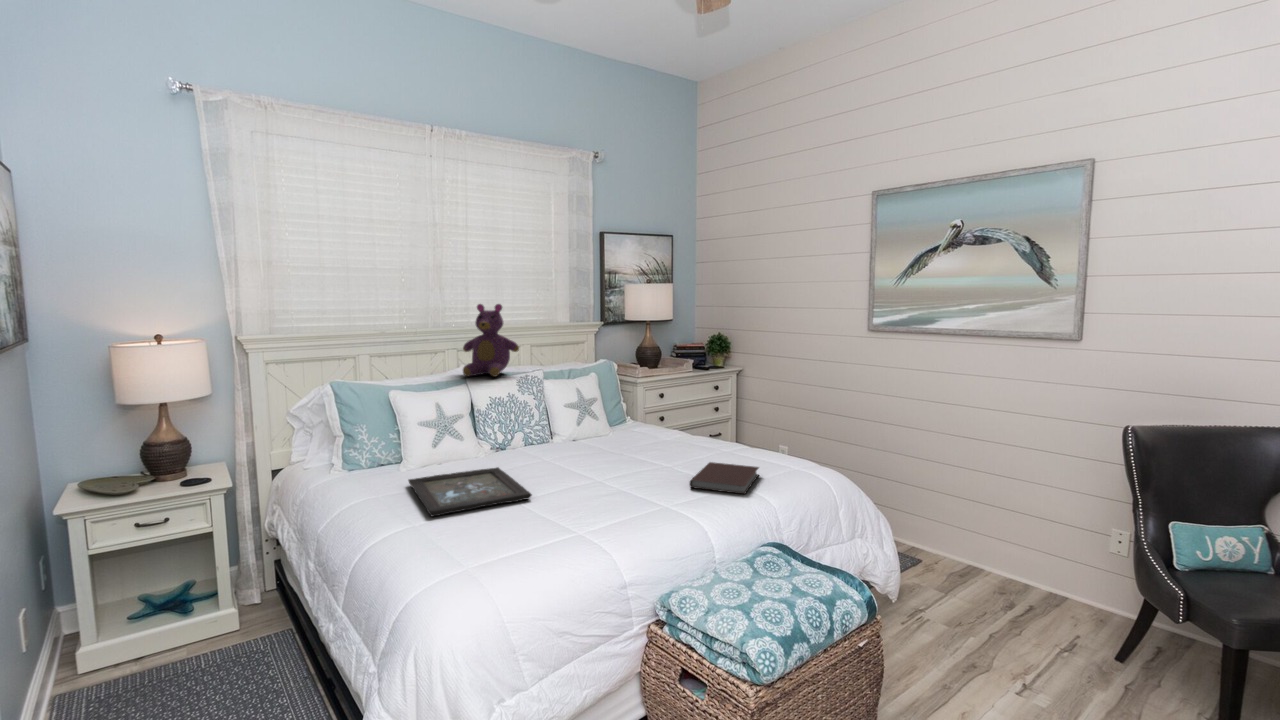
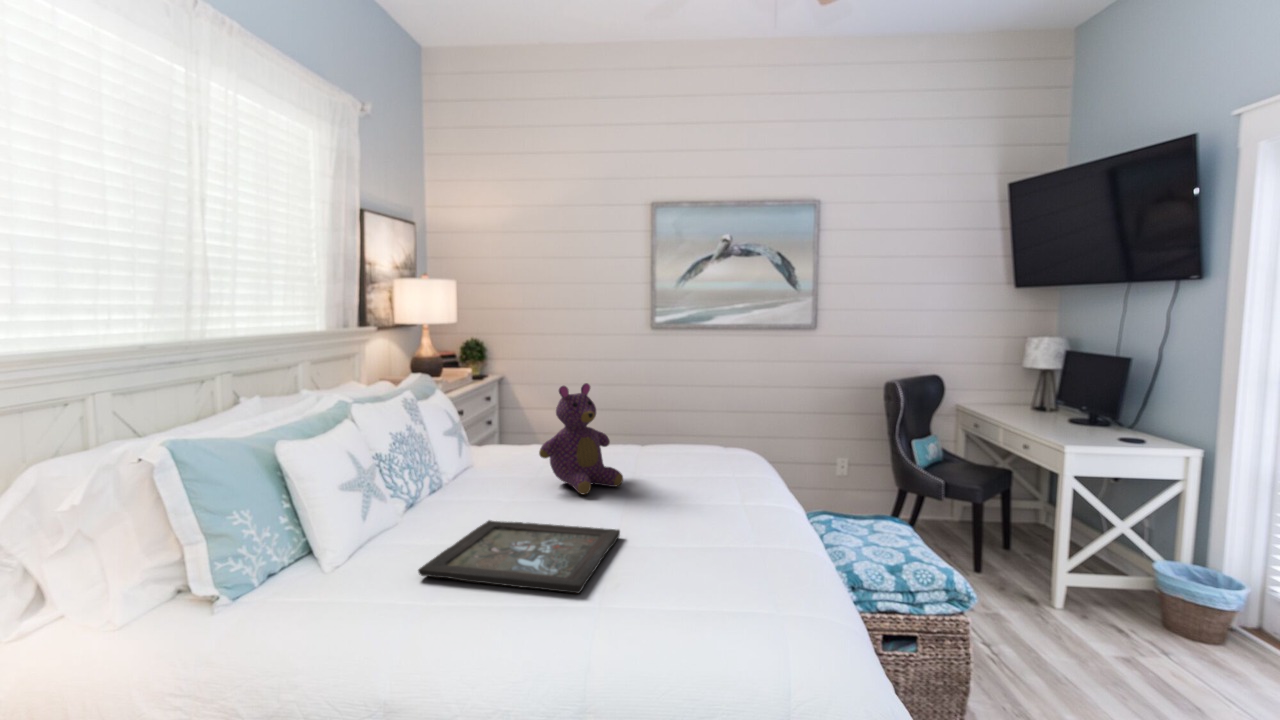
teddy bear: present [463,304,519,377] -> present [539,383,623,494]
notebook: present [690,462,759,494] -> none [676,453,758,483]

